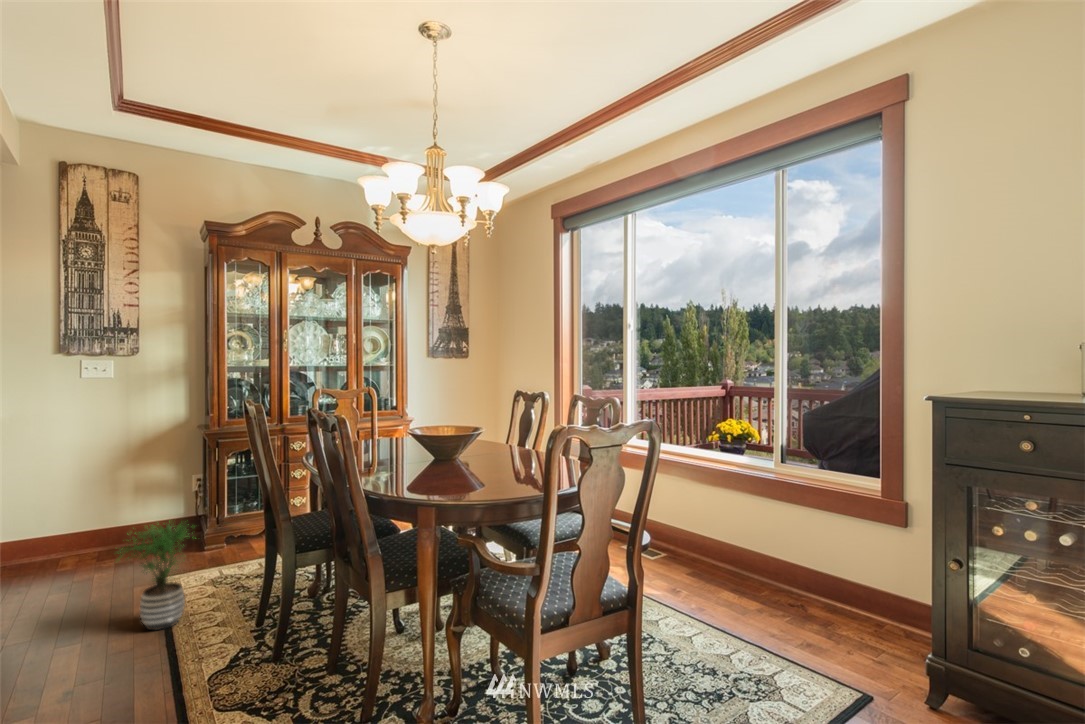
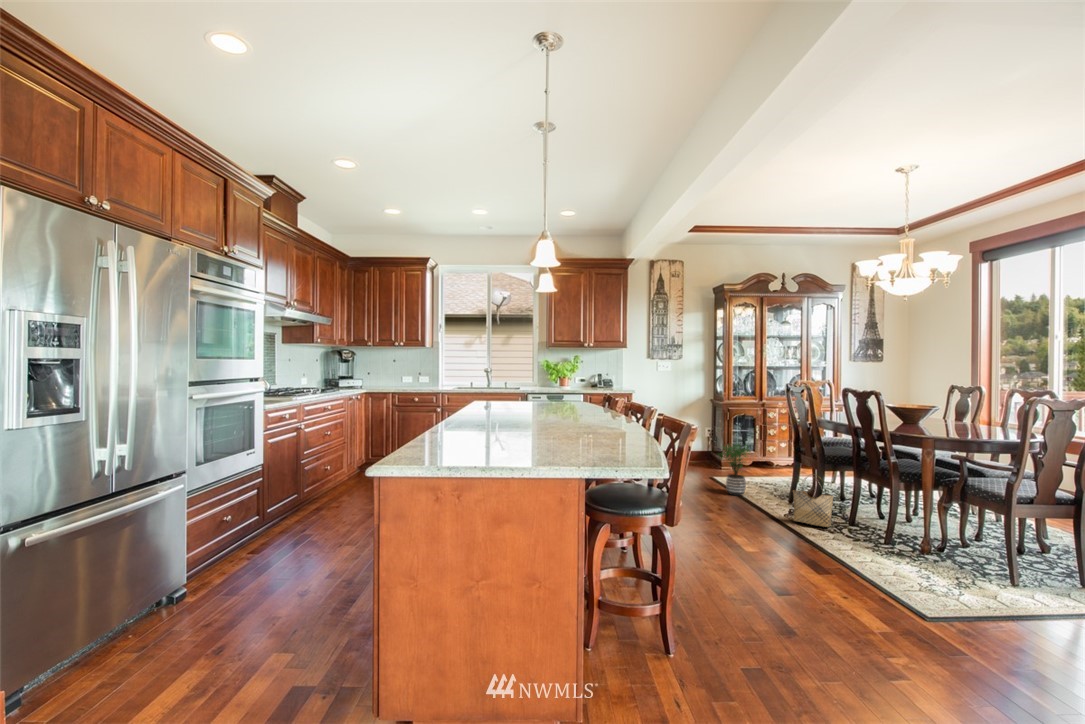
woven basket: none [212,585,292,699] -> present [793,477,833,527]

